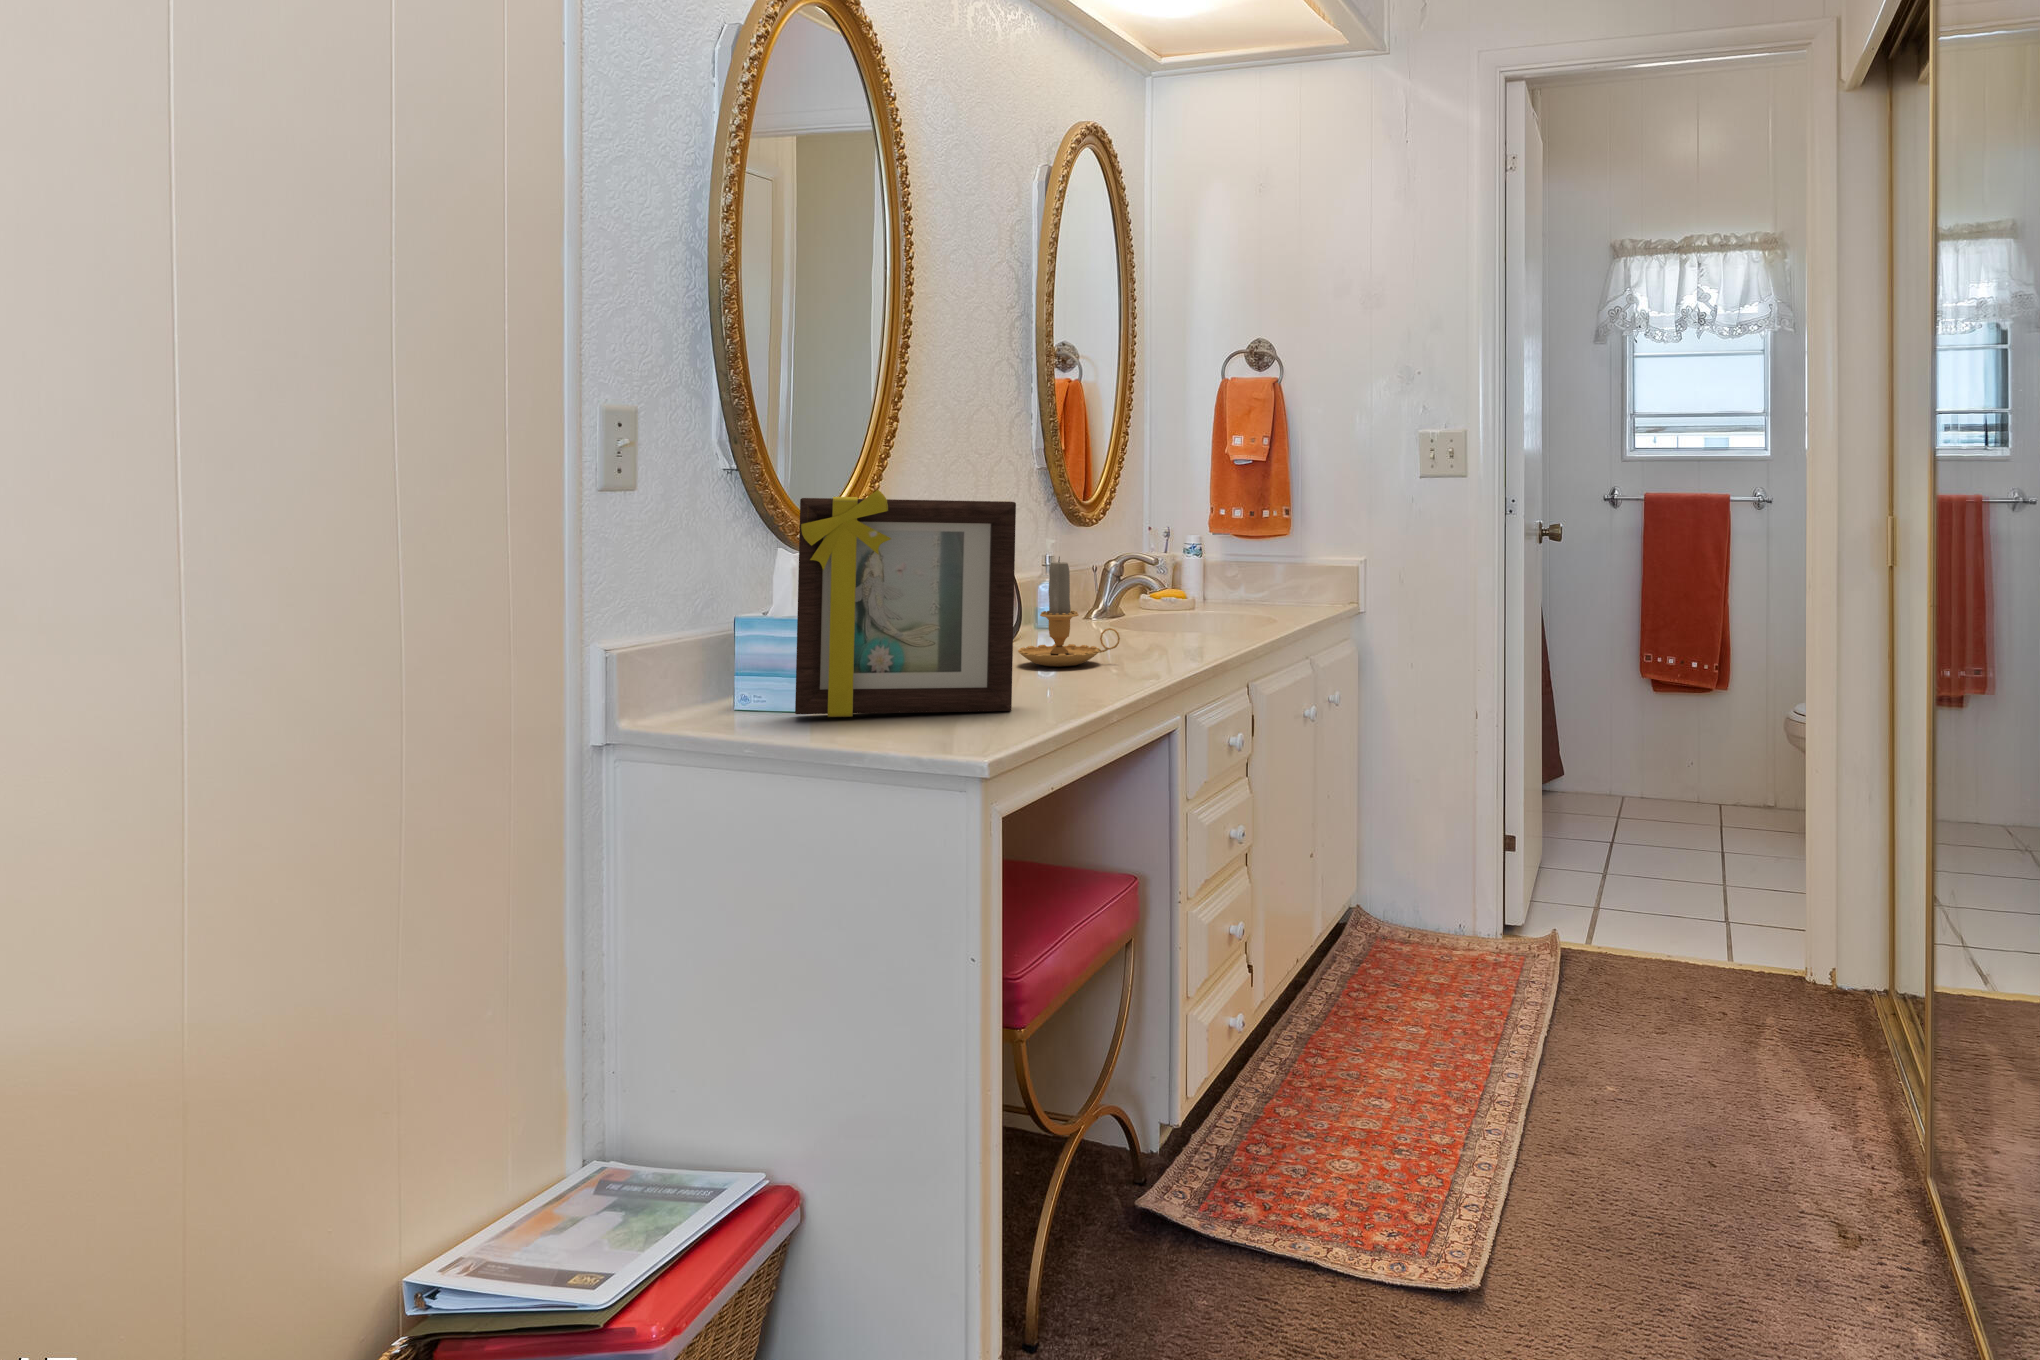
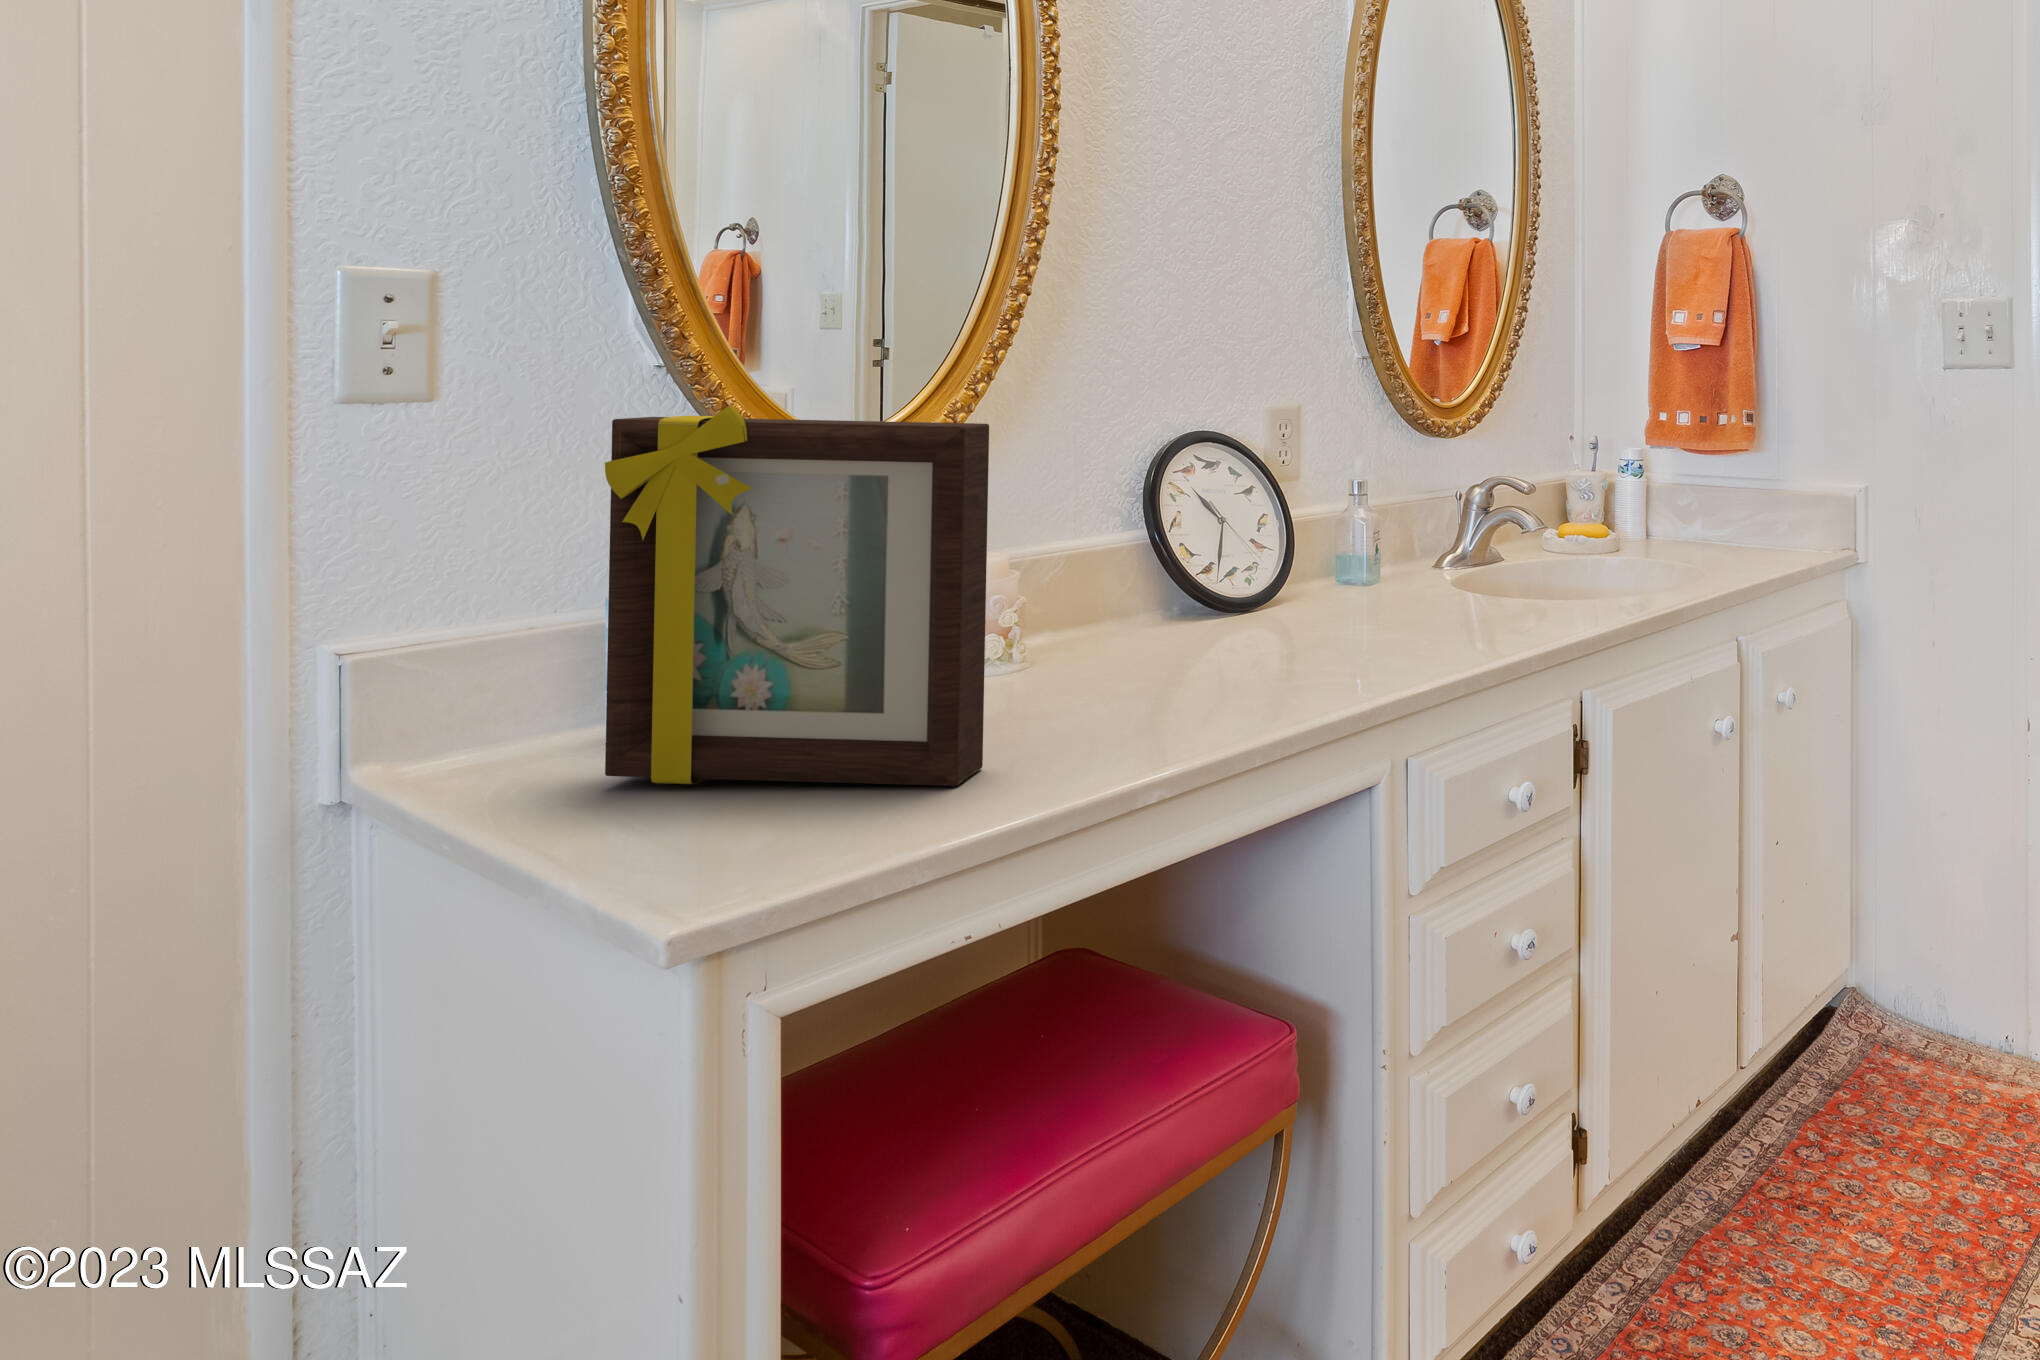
candle: present [1018,557,1120,667] -> none [1173,498,1328,670]

